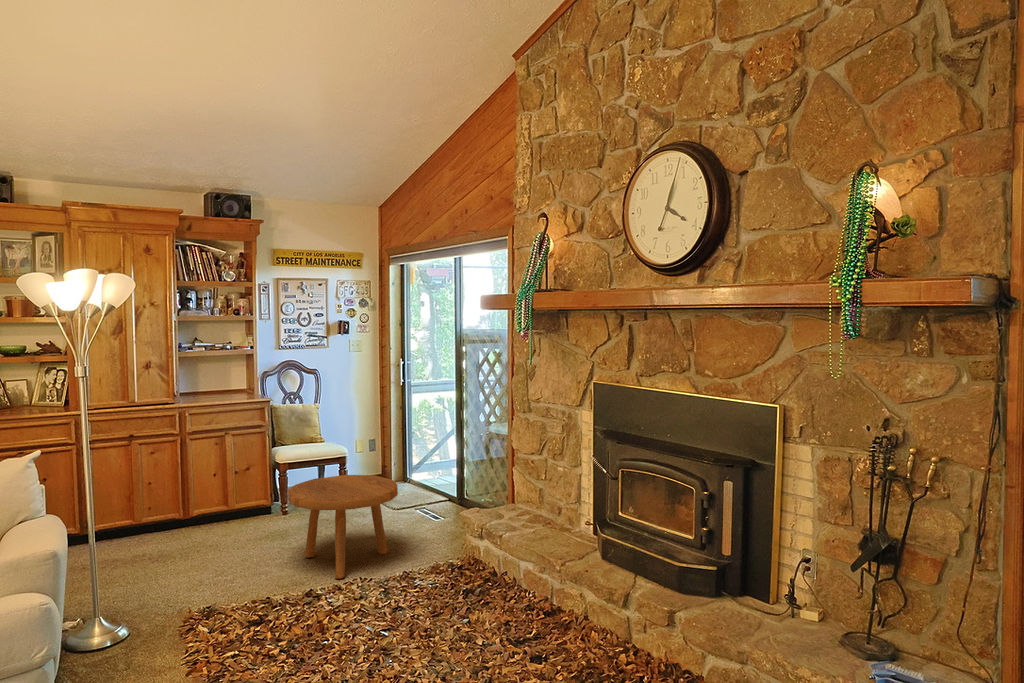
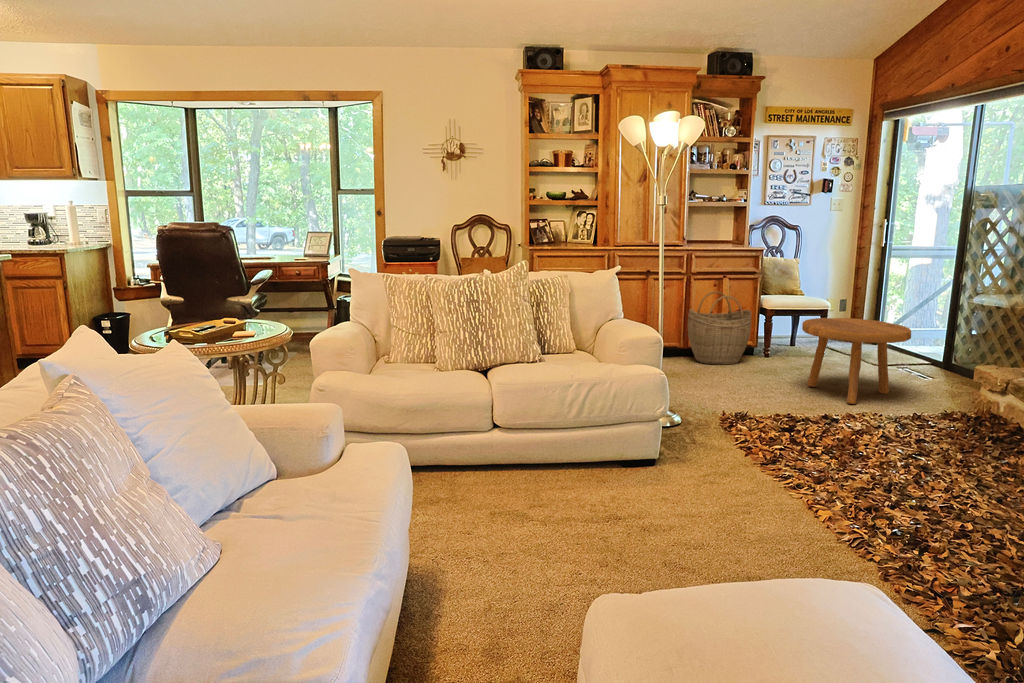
woven basket: none [181,452,257,539] -> present [688,291,751,364]

